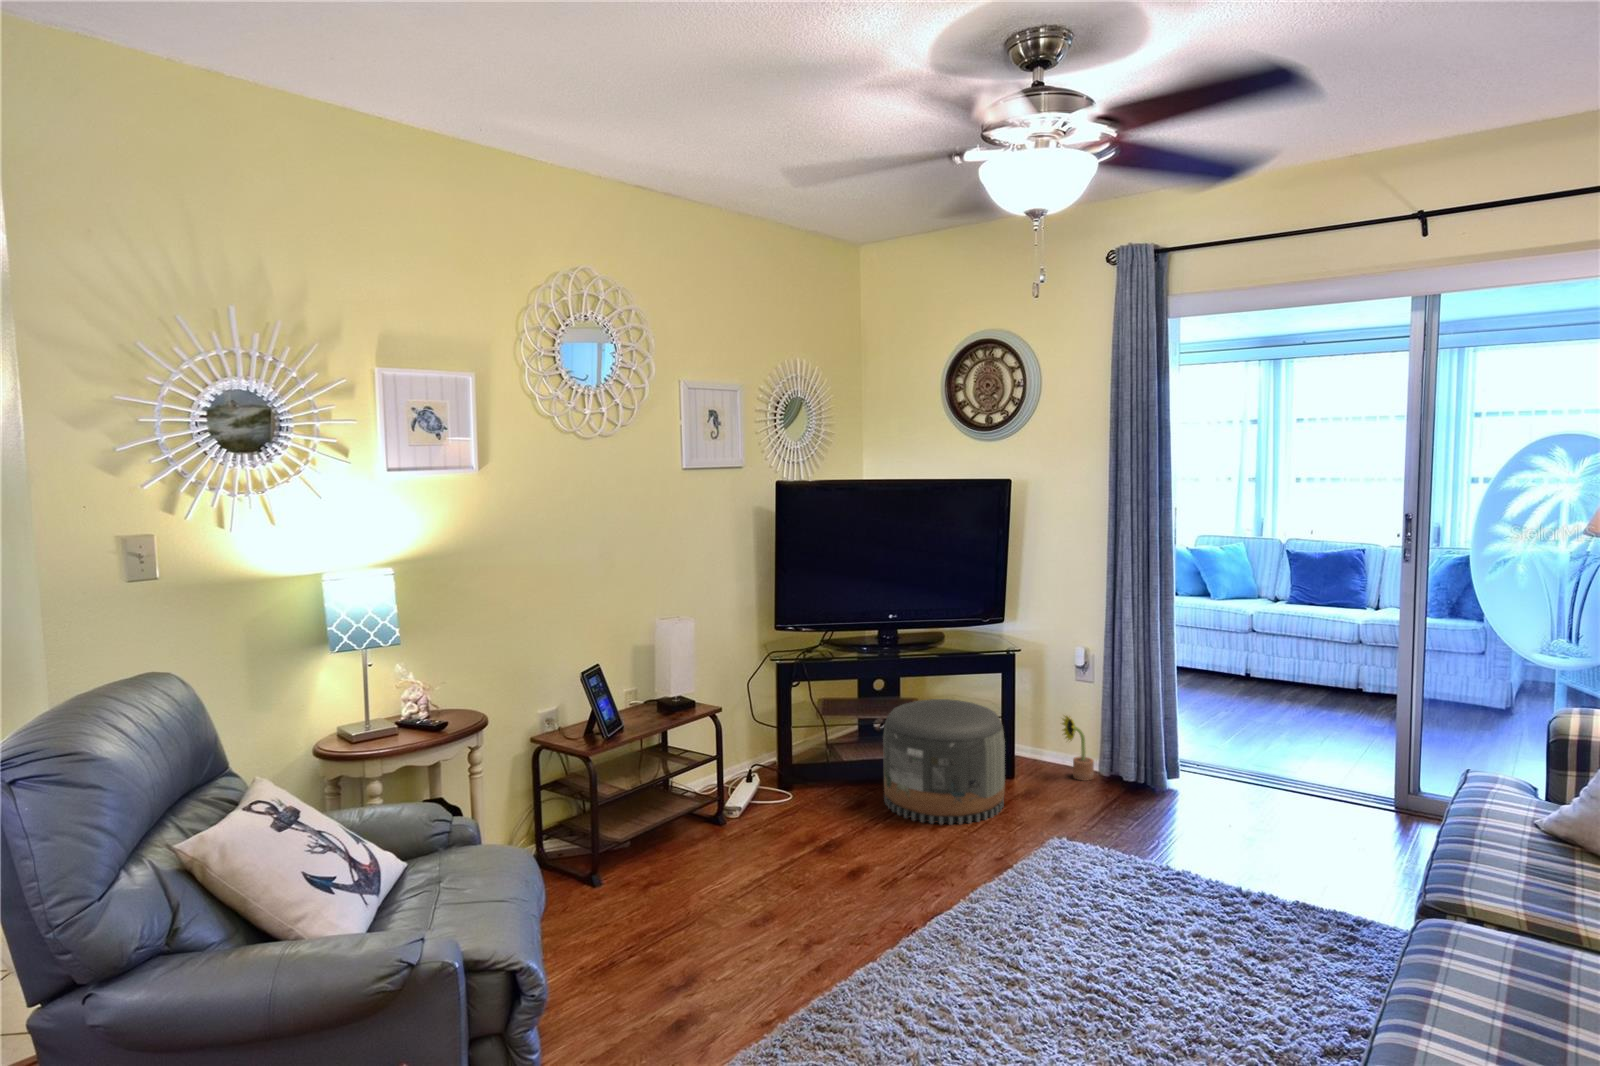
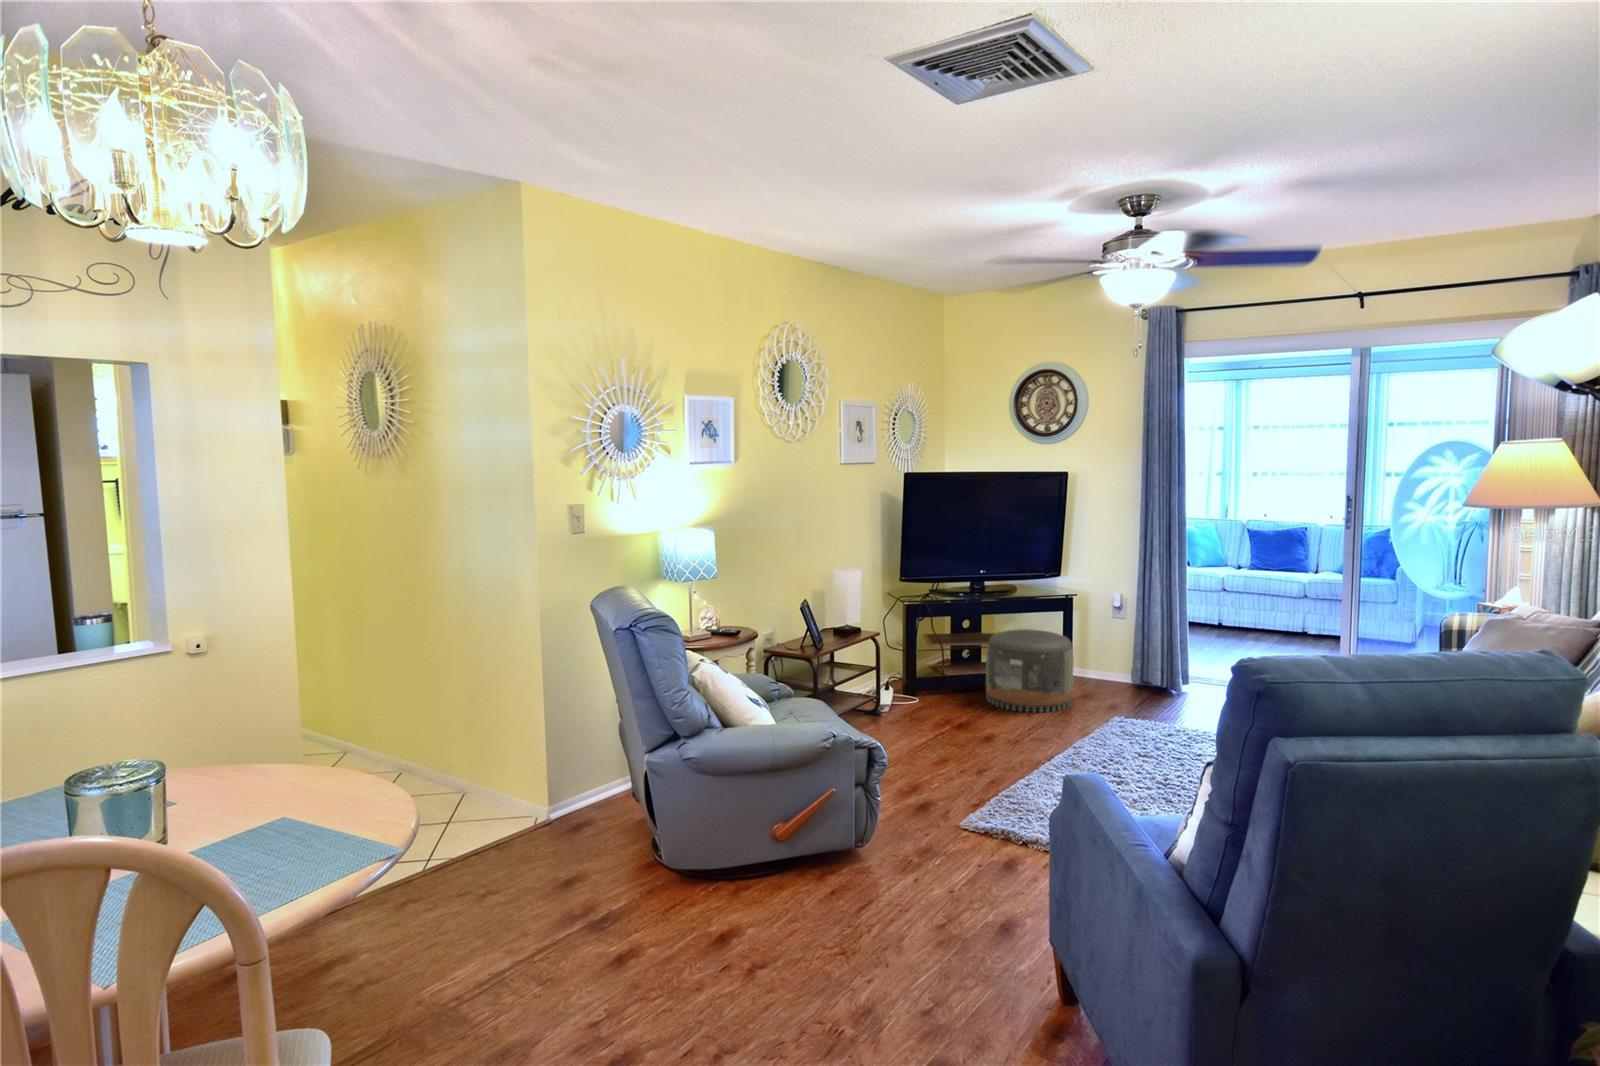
decorative plant: present [1062,716,1094,781] -> none [1104,640,1128,688]

